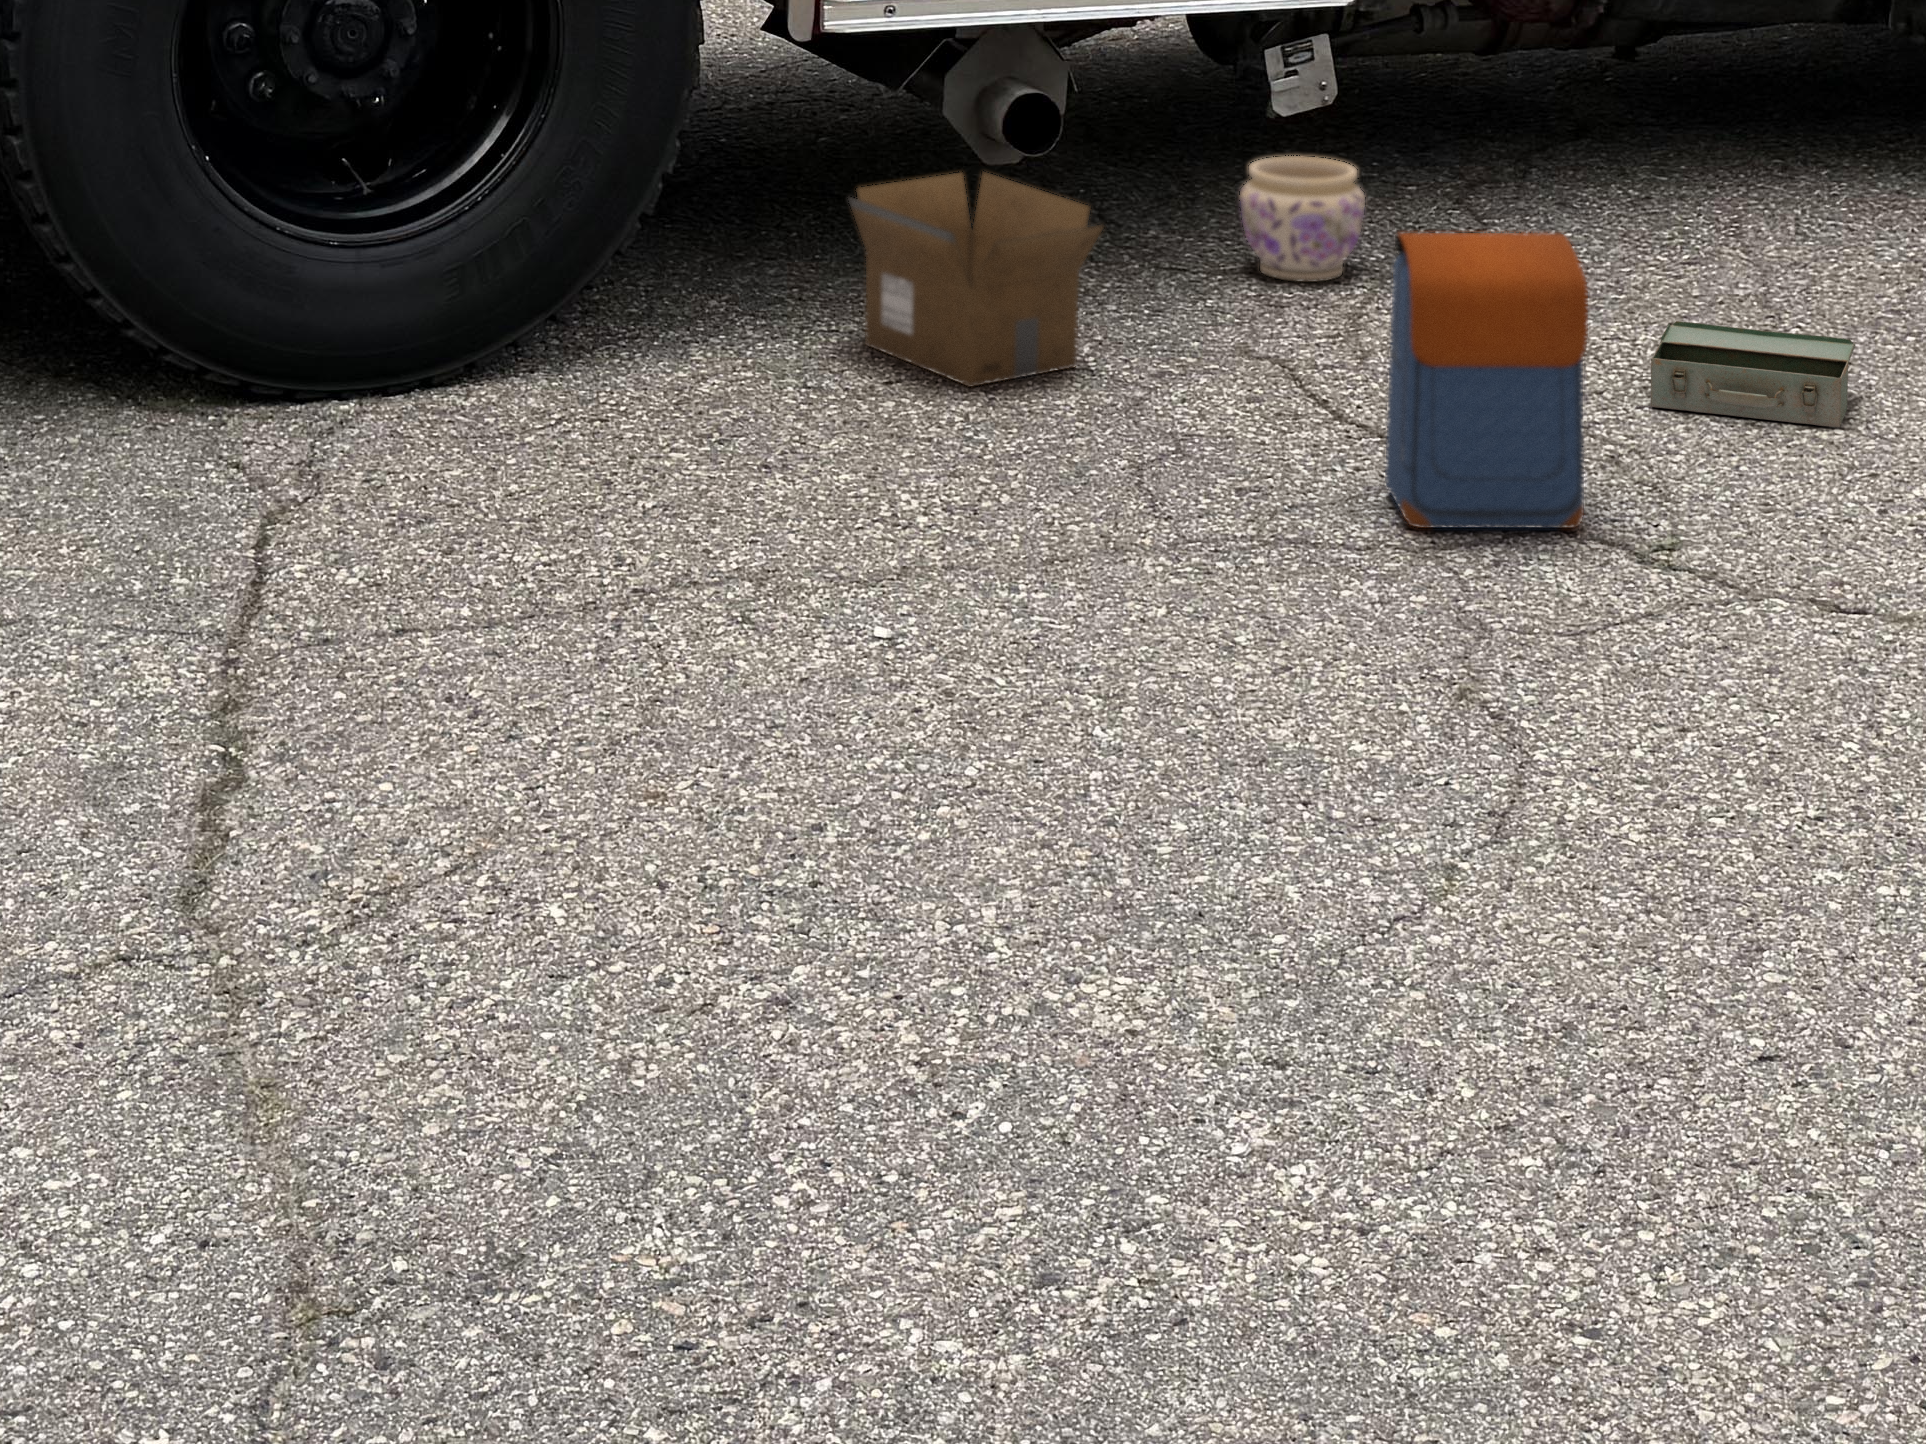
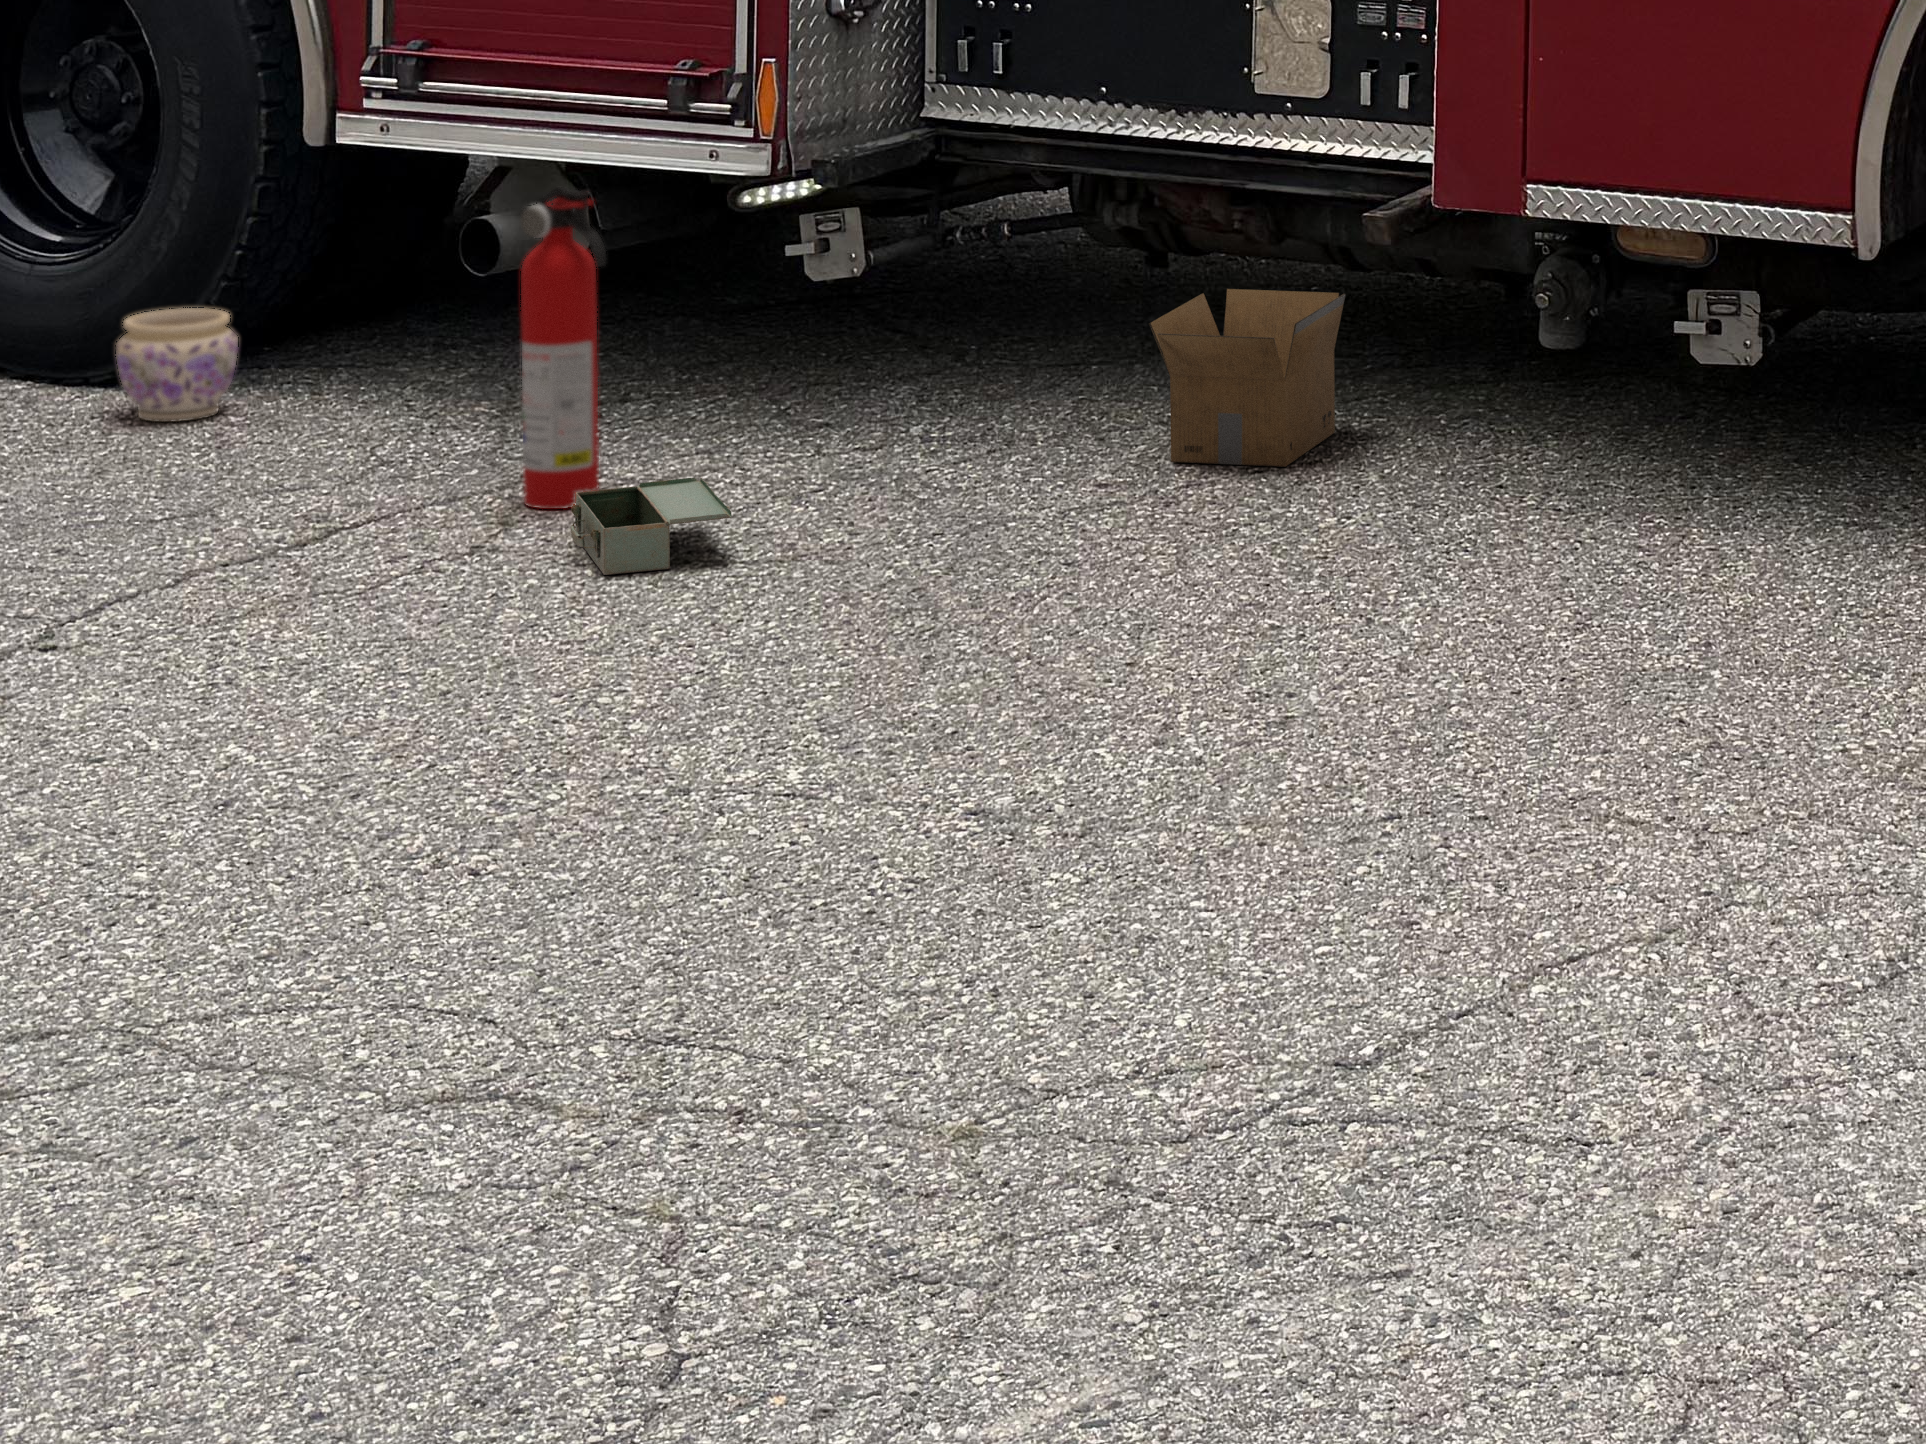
fire extinguisher: none [1424,39,1535,395] -> present [519,187,606,509]
planter: present [1240,156,1365,282] -> present [116,308,238,422]
cardboard box: present [849,172,1103,387] -> present [1149,289,1345,467]
backpack: present [1385,233,1588,528] -> none [107,313,304,575]

